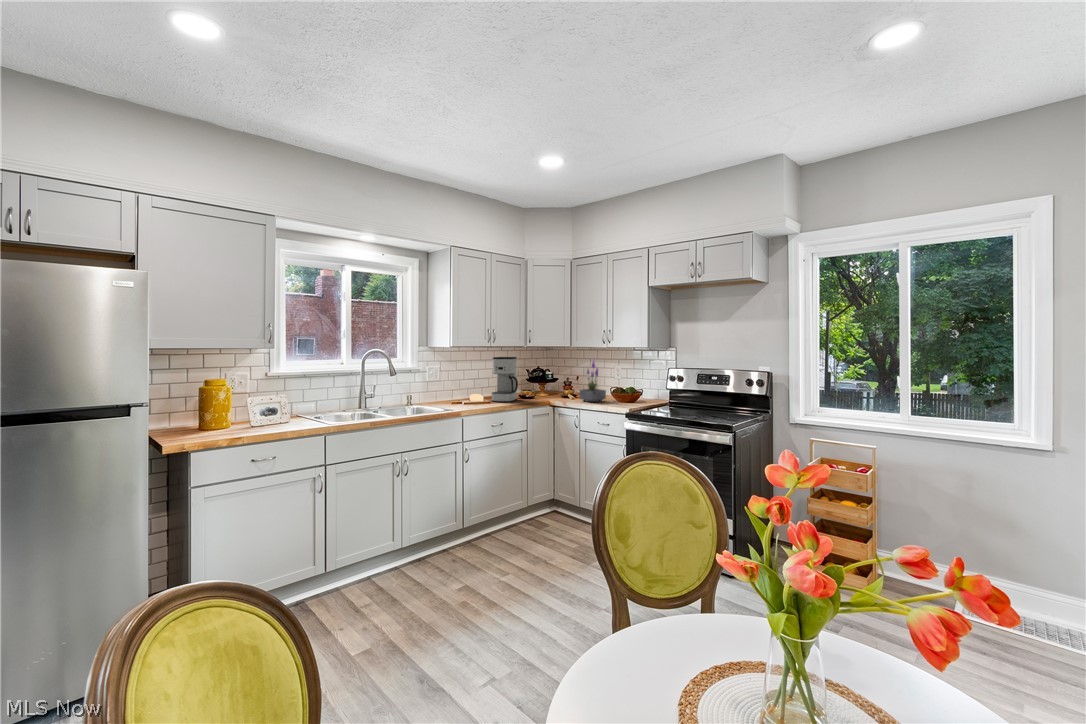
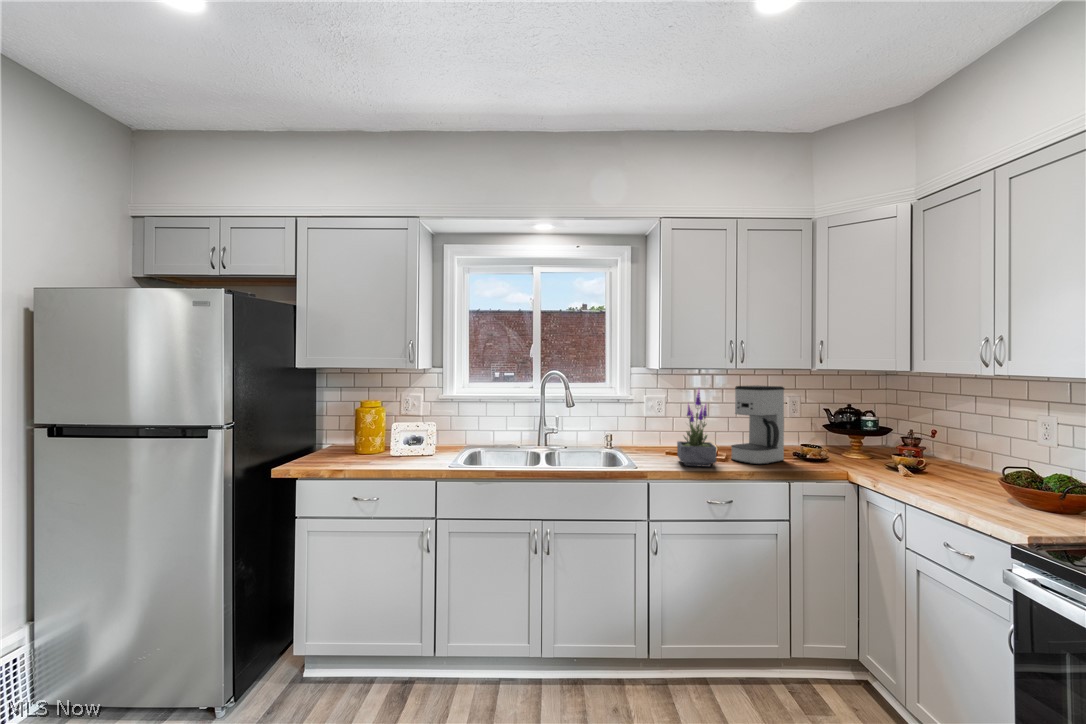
potted plant: present [580,360,606,402] -> present [677,390,717,467]

